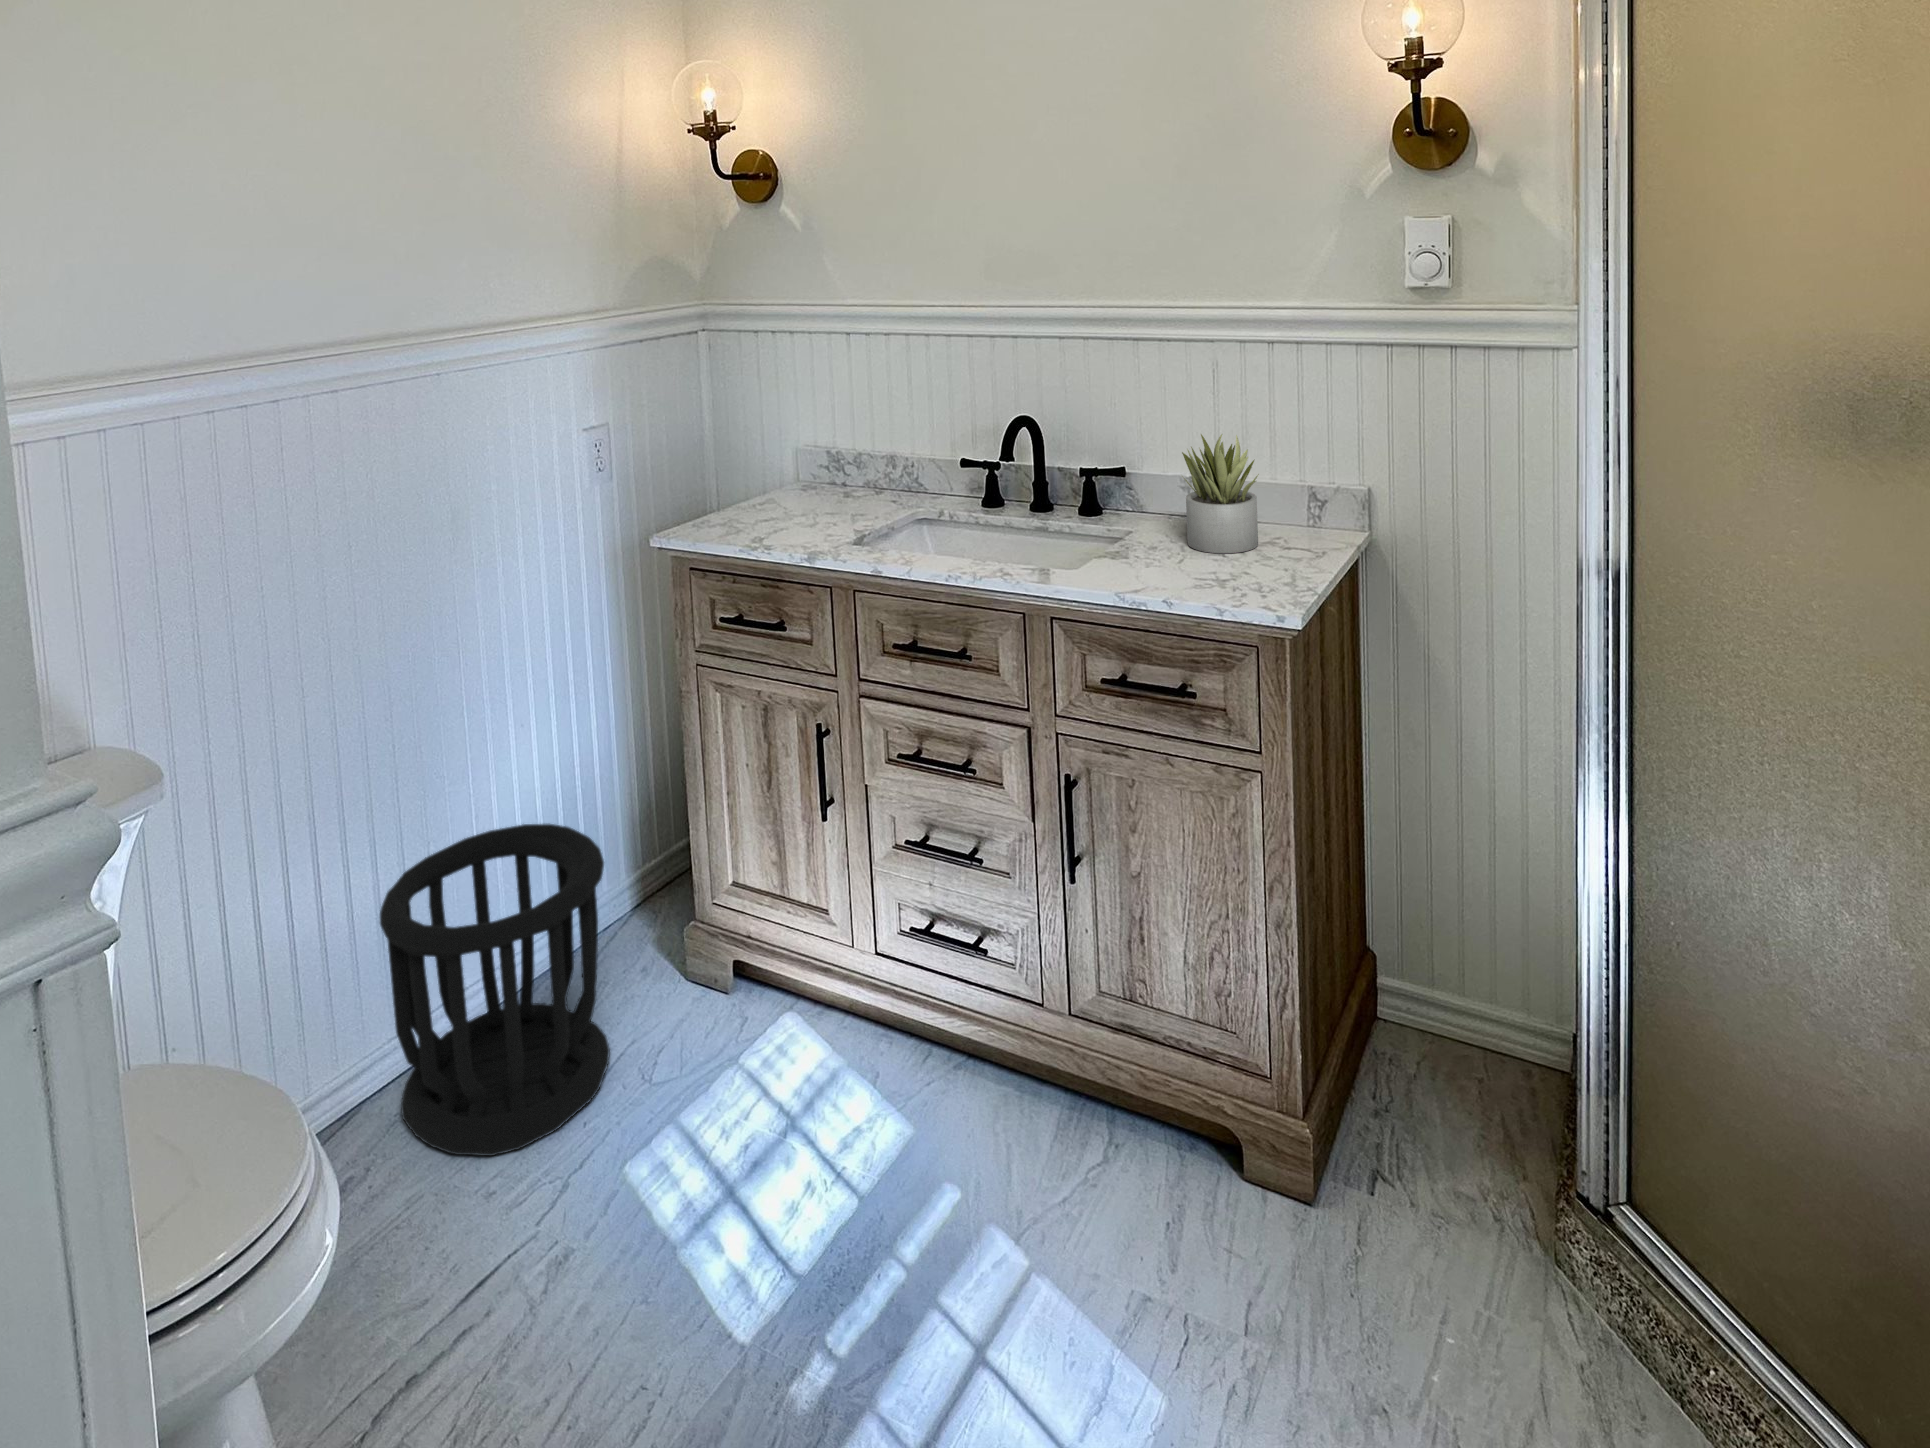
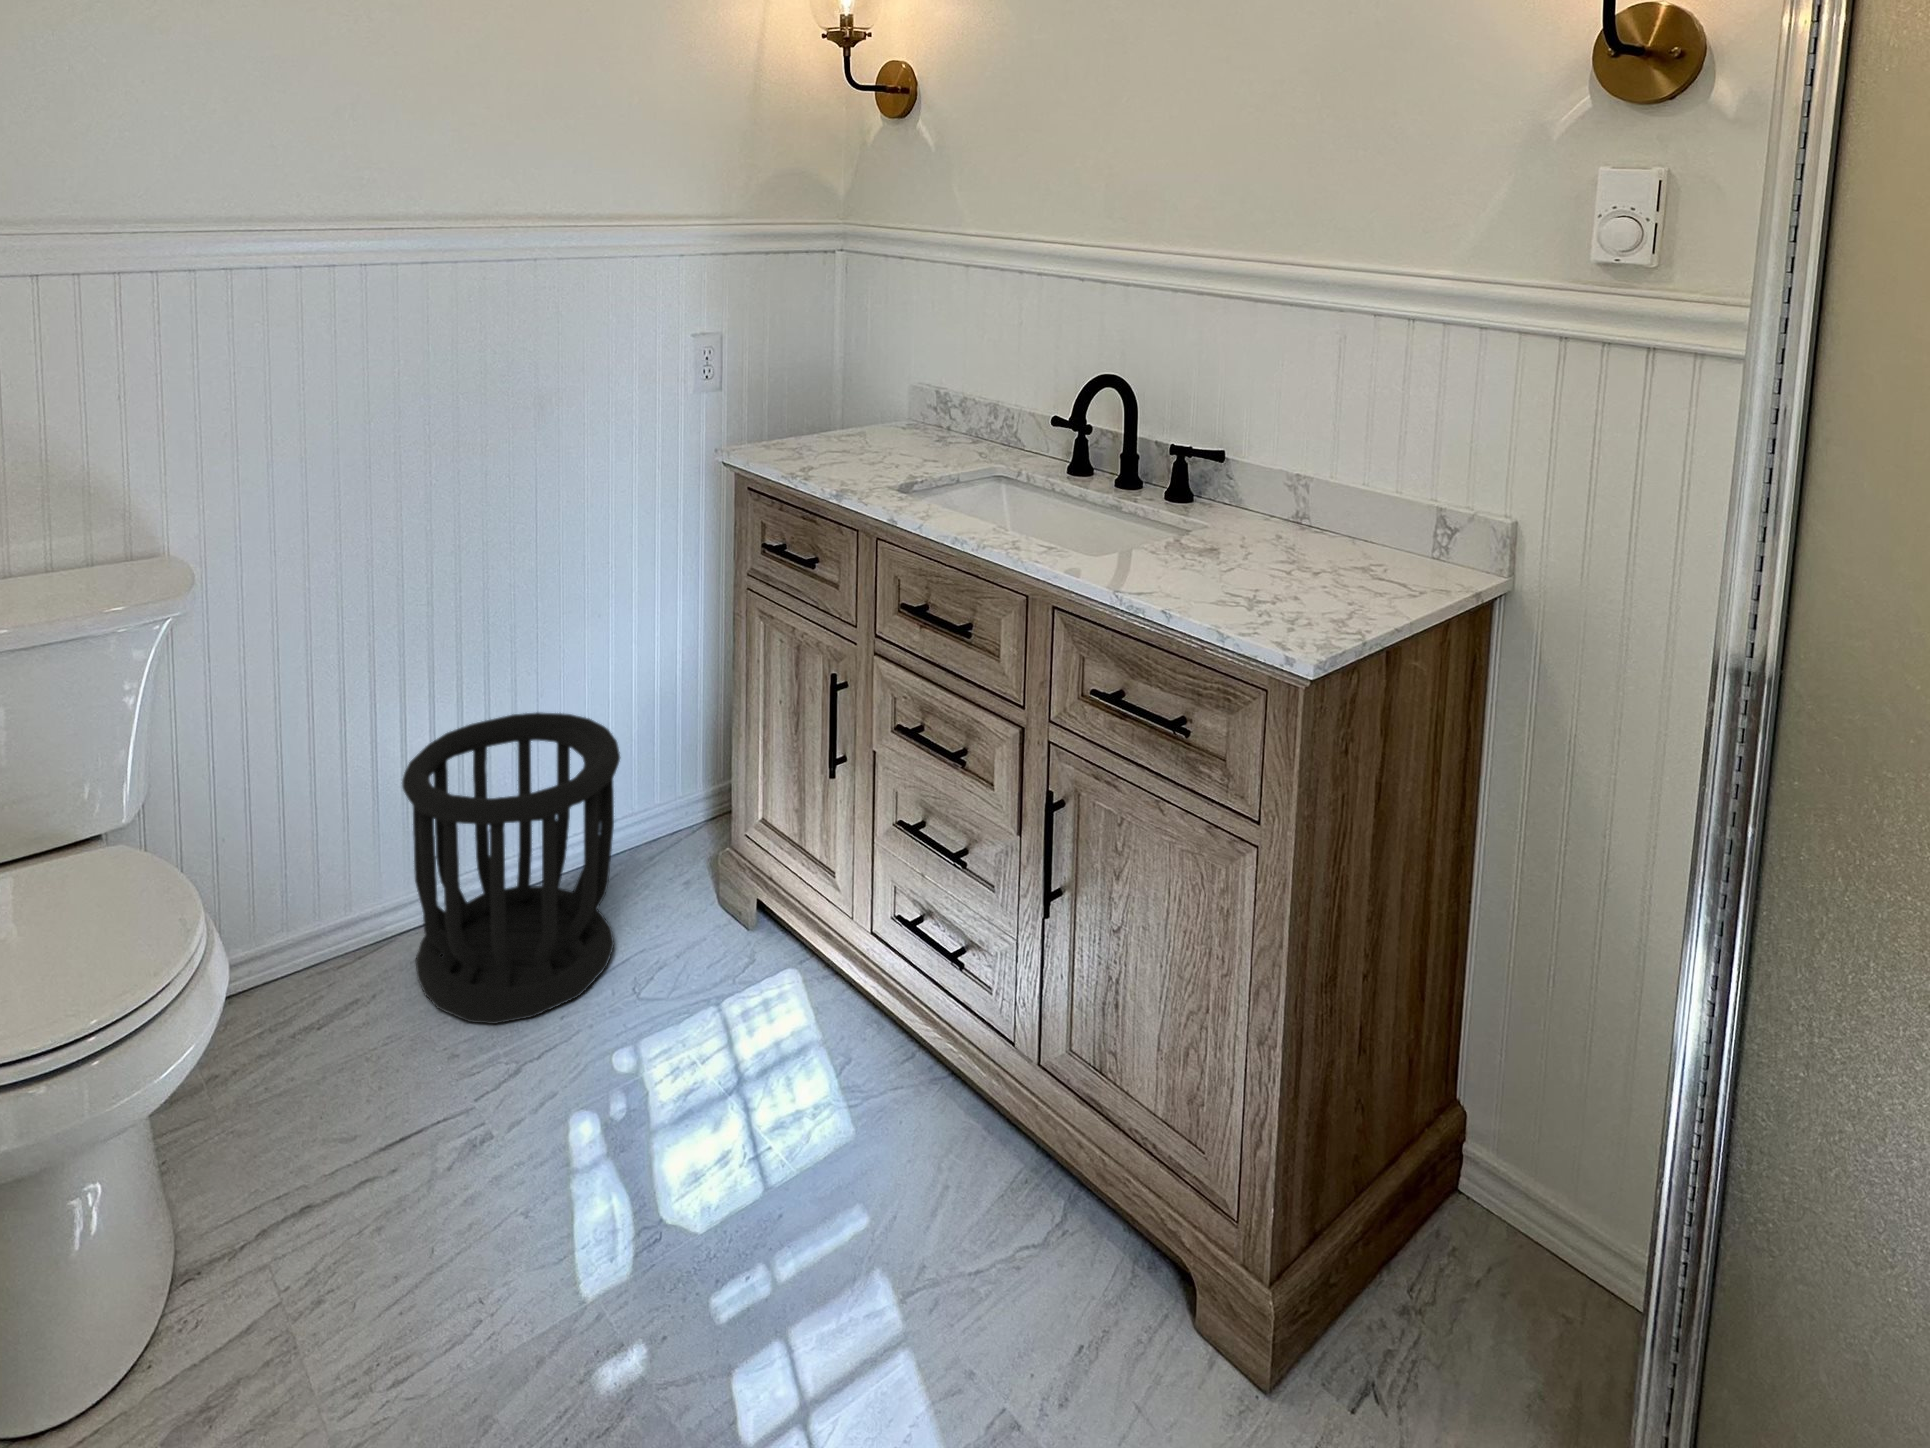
succulent plant: present [1182,434,1259,553] -> none [1261,419,1360,572]

